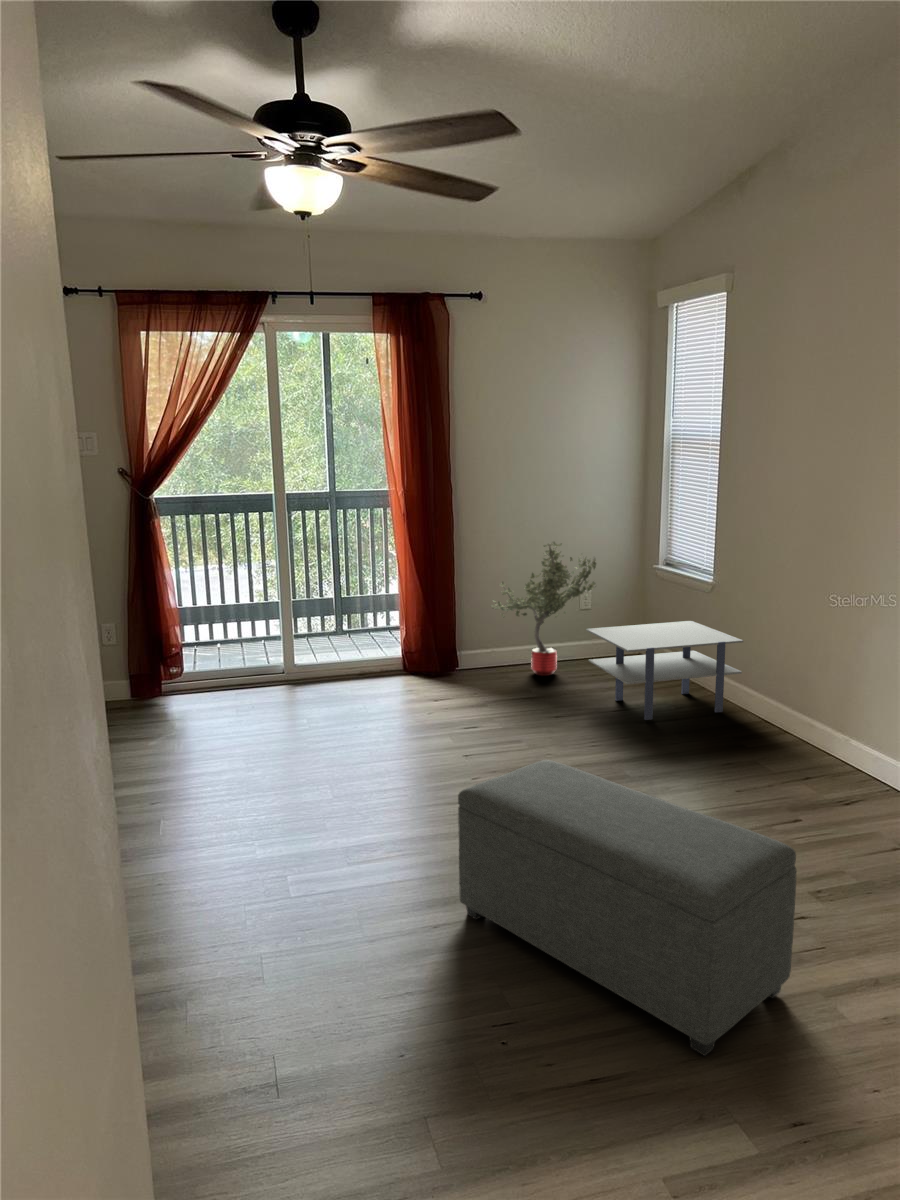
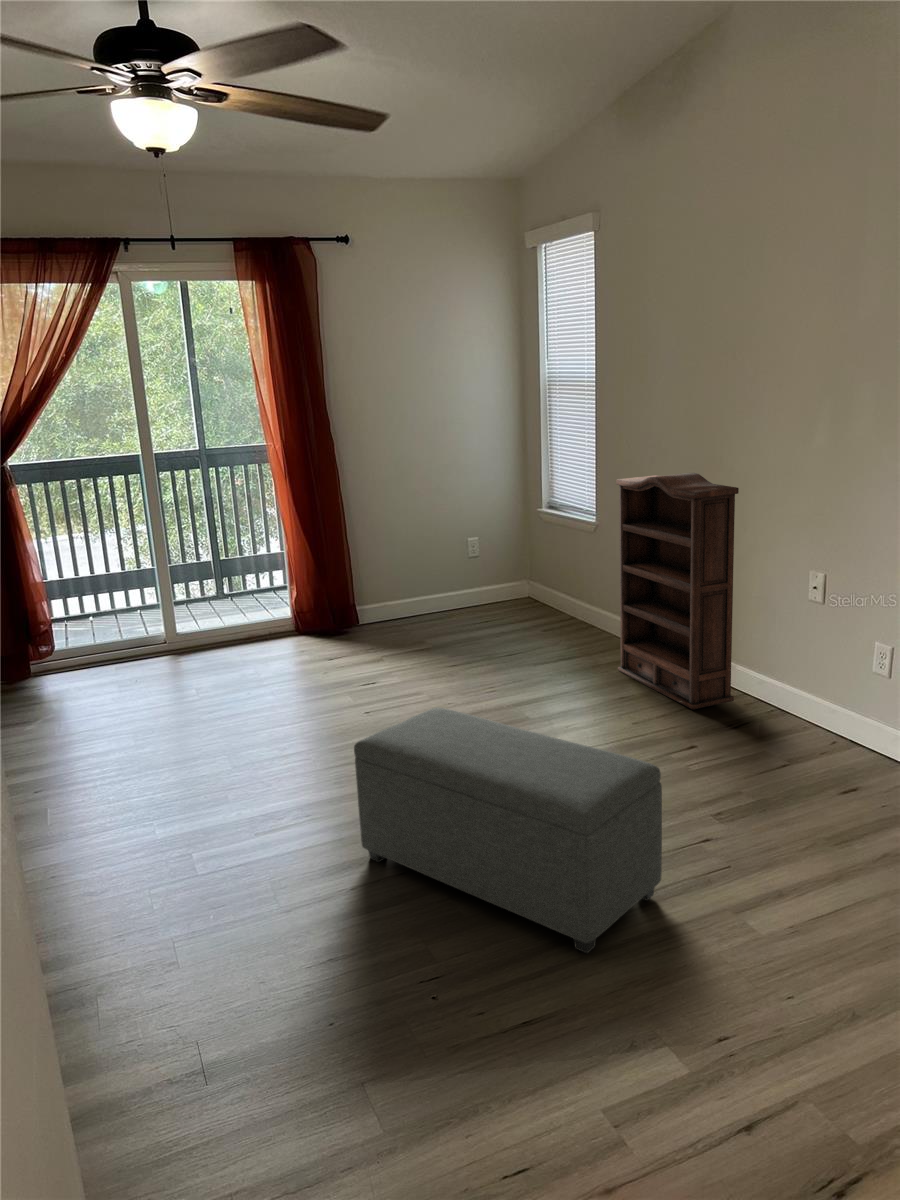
bookshelf: none [733,533,877,781] -> present [616,473,739,709]
potted tree: present [491,542,596,676] -> none [375,490,483,628]
side table: present [586,621,743,720] -> none [473,563,625,664]

